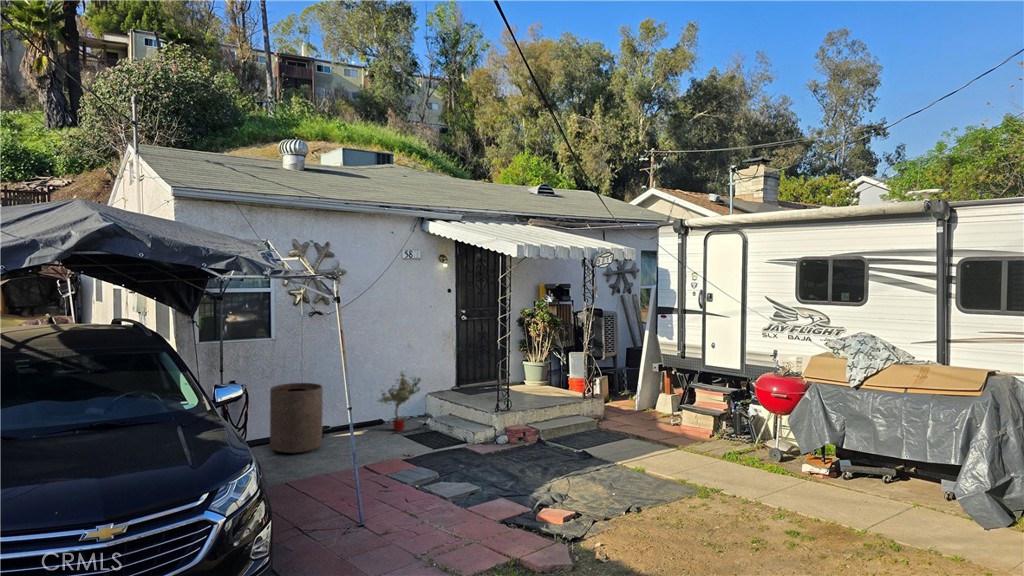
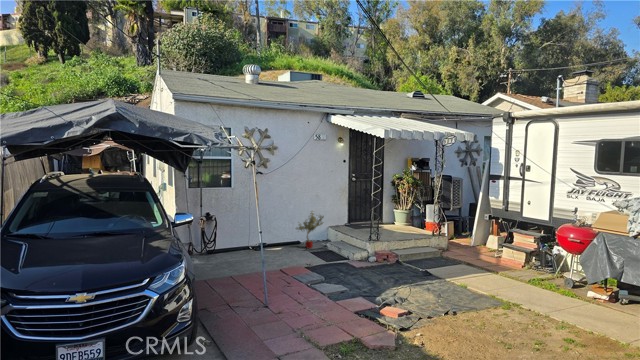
trash can: present [270,383,323,453] -> none [229,215,260,257]

